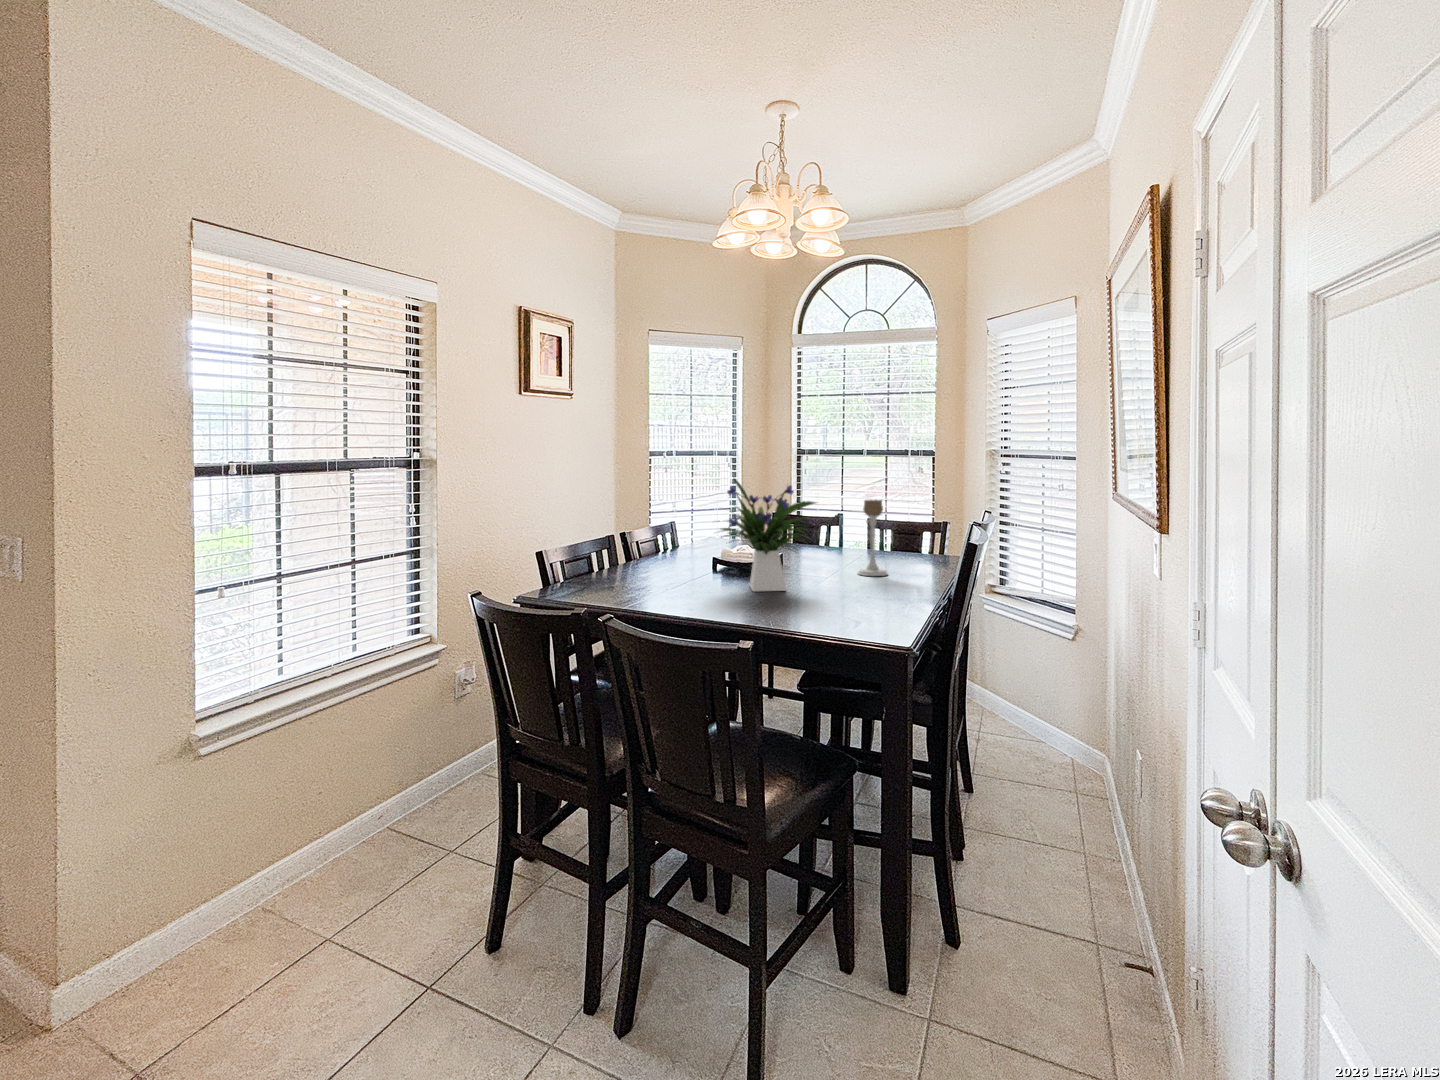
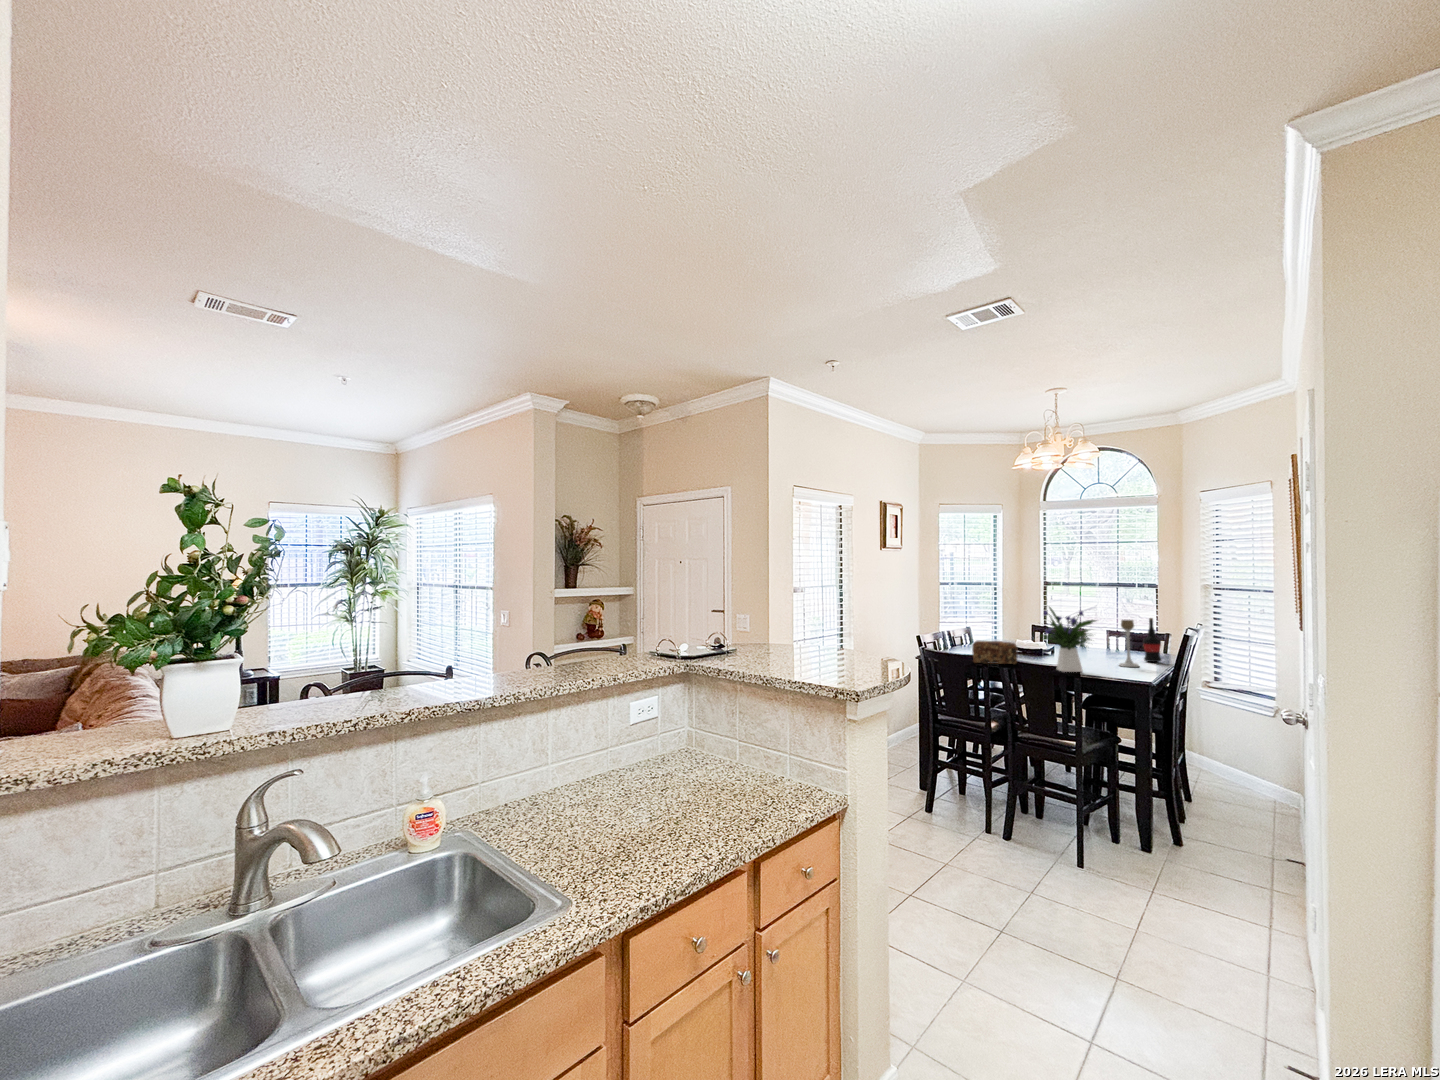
wine bottle: none [901,497,926,564] -> present [1143,618,1161,662]
bread loaf: none [627,537,703,576] -> present [972,640,1018,664]

